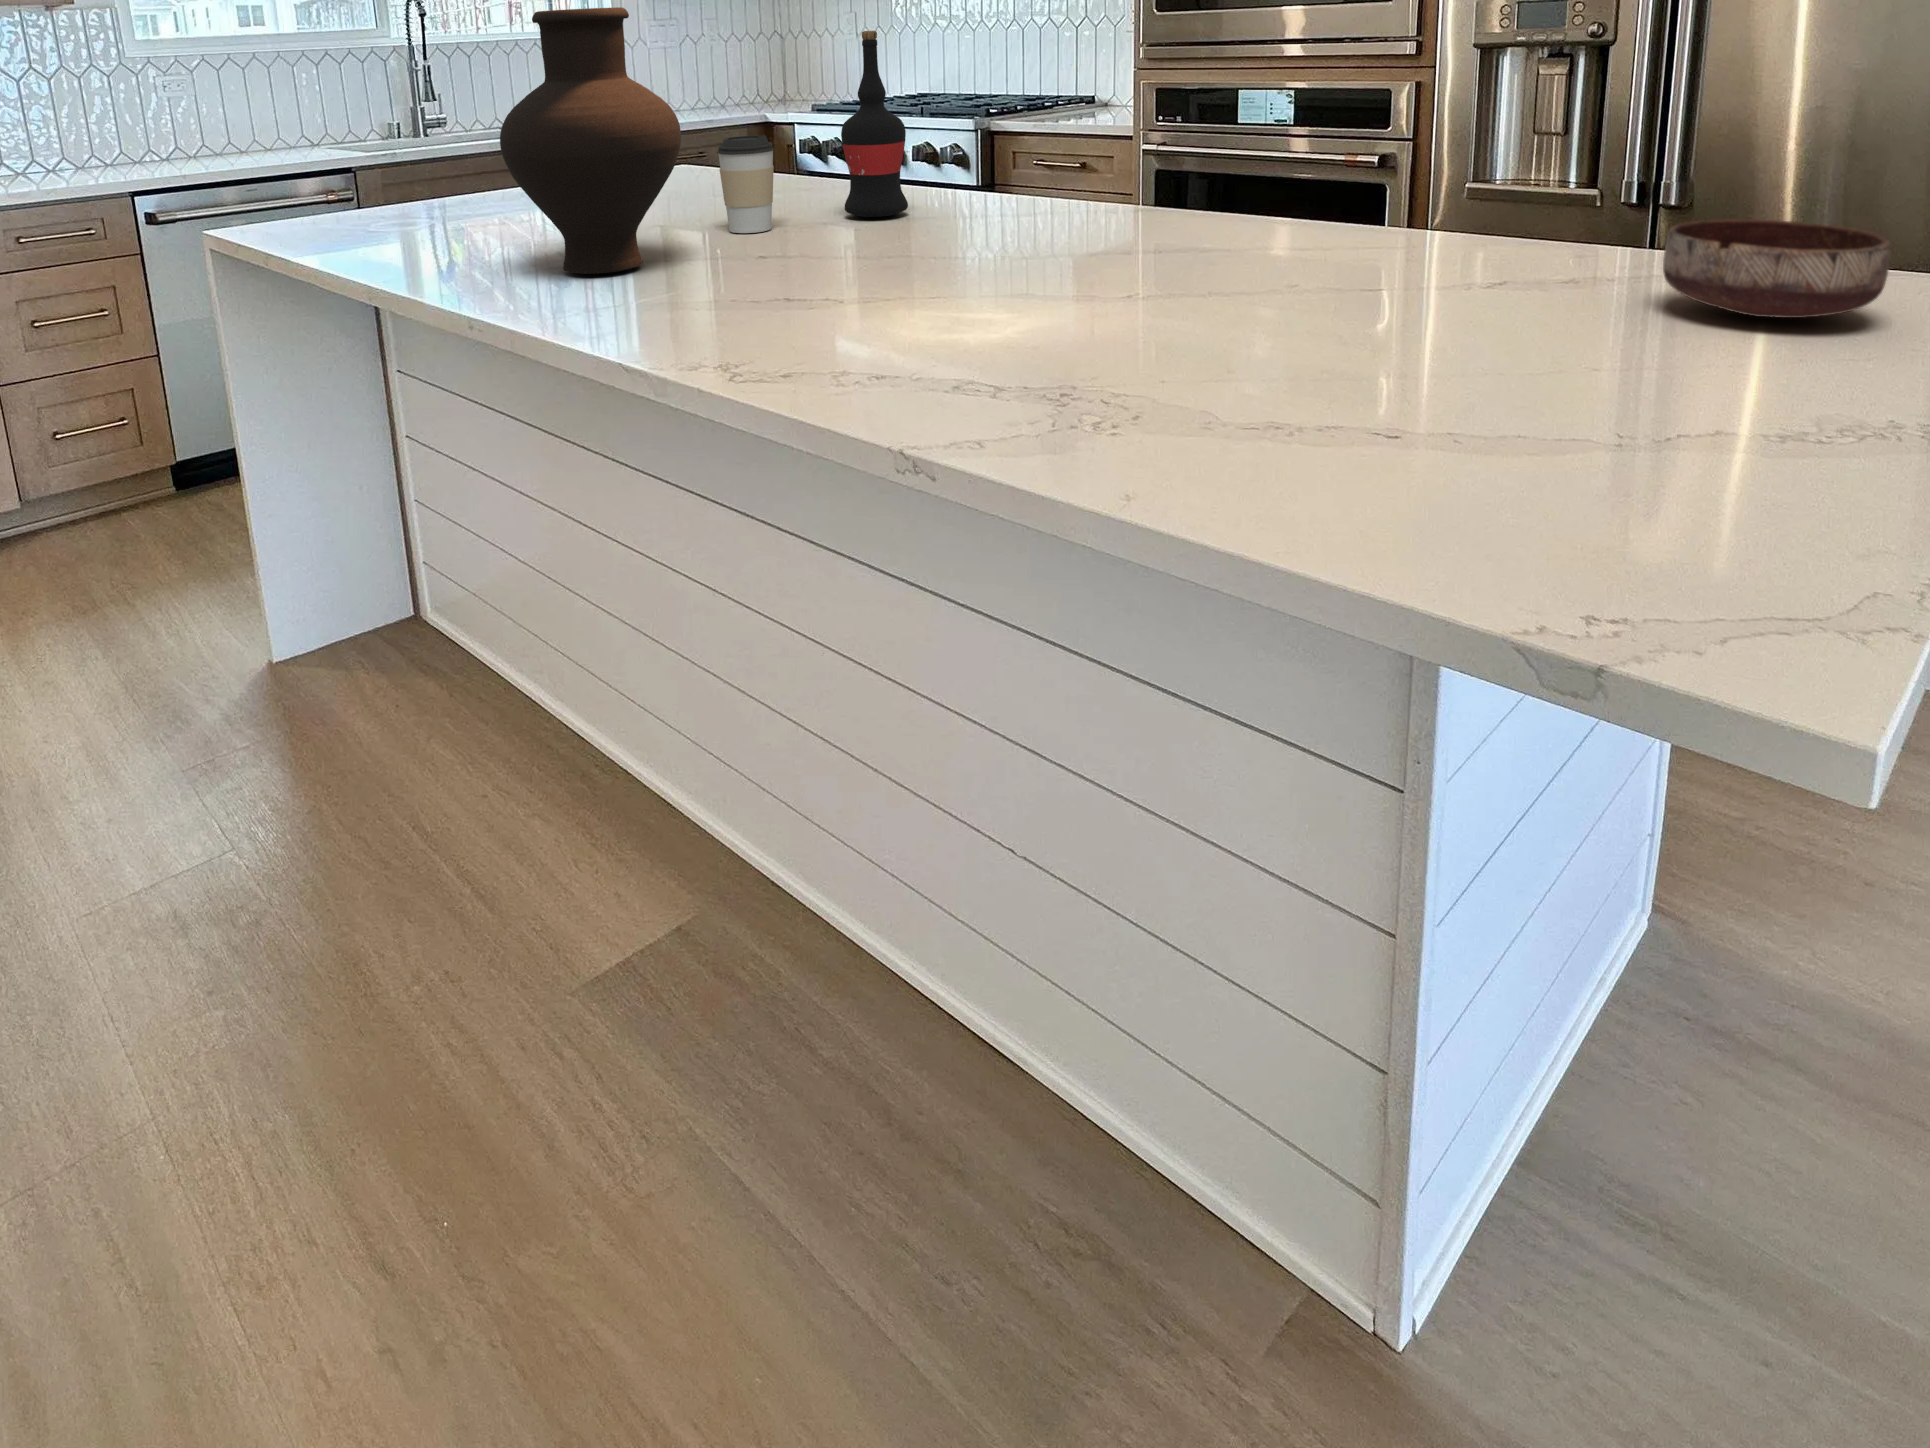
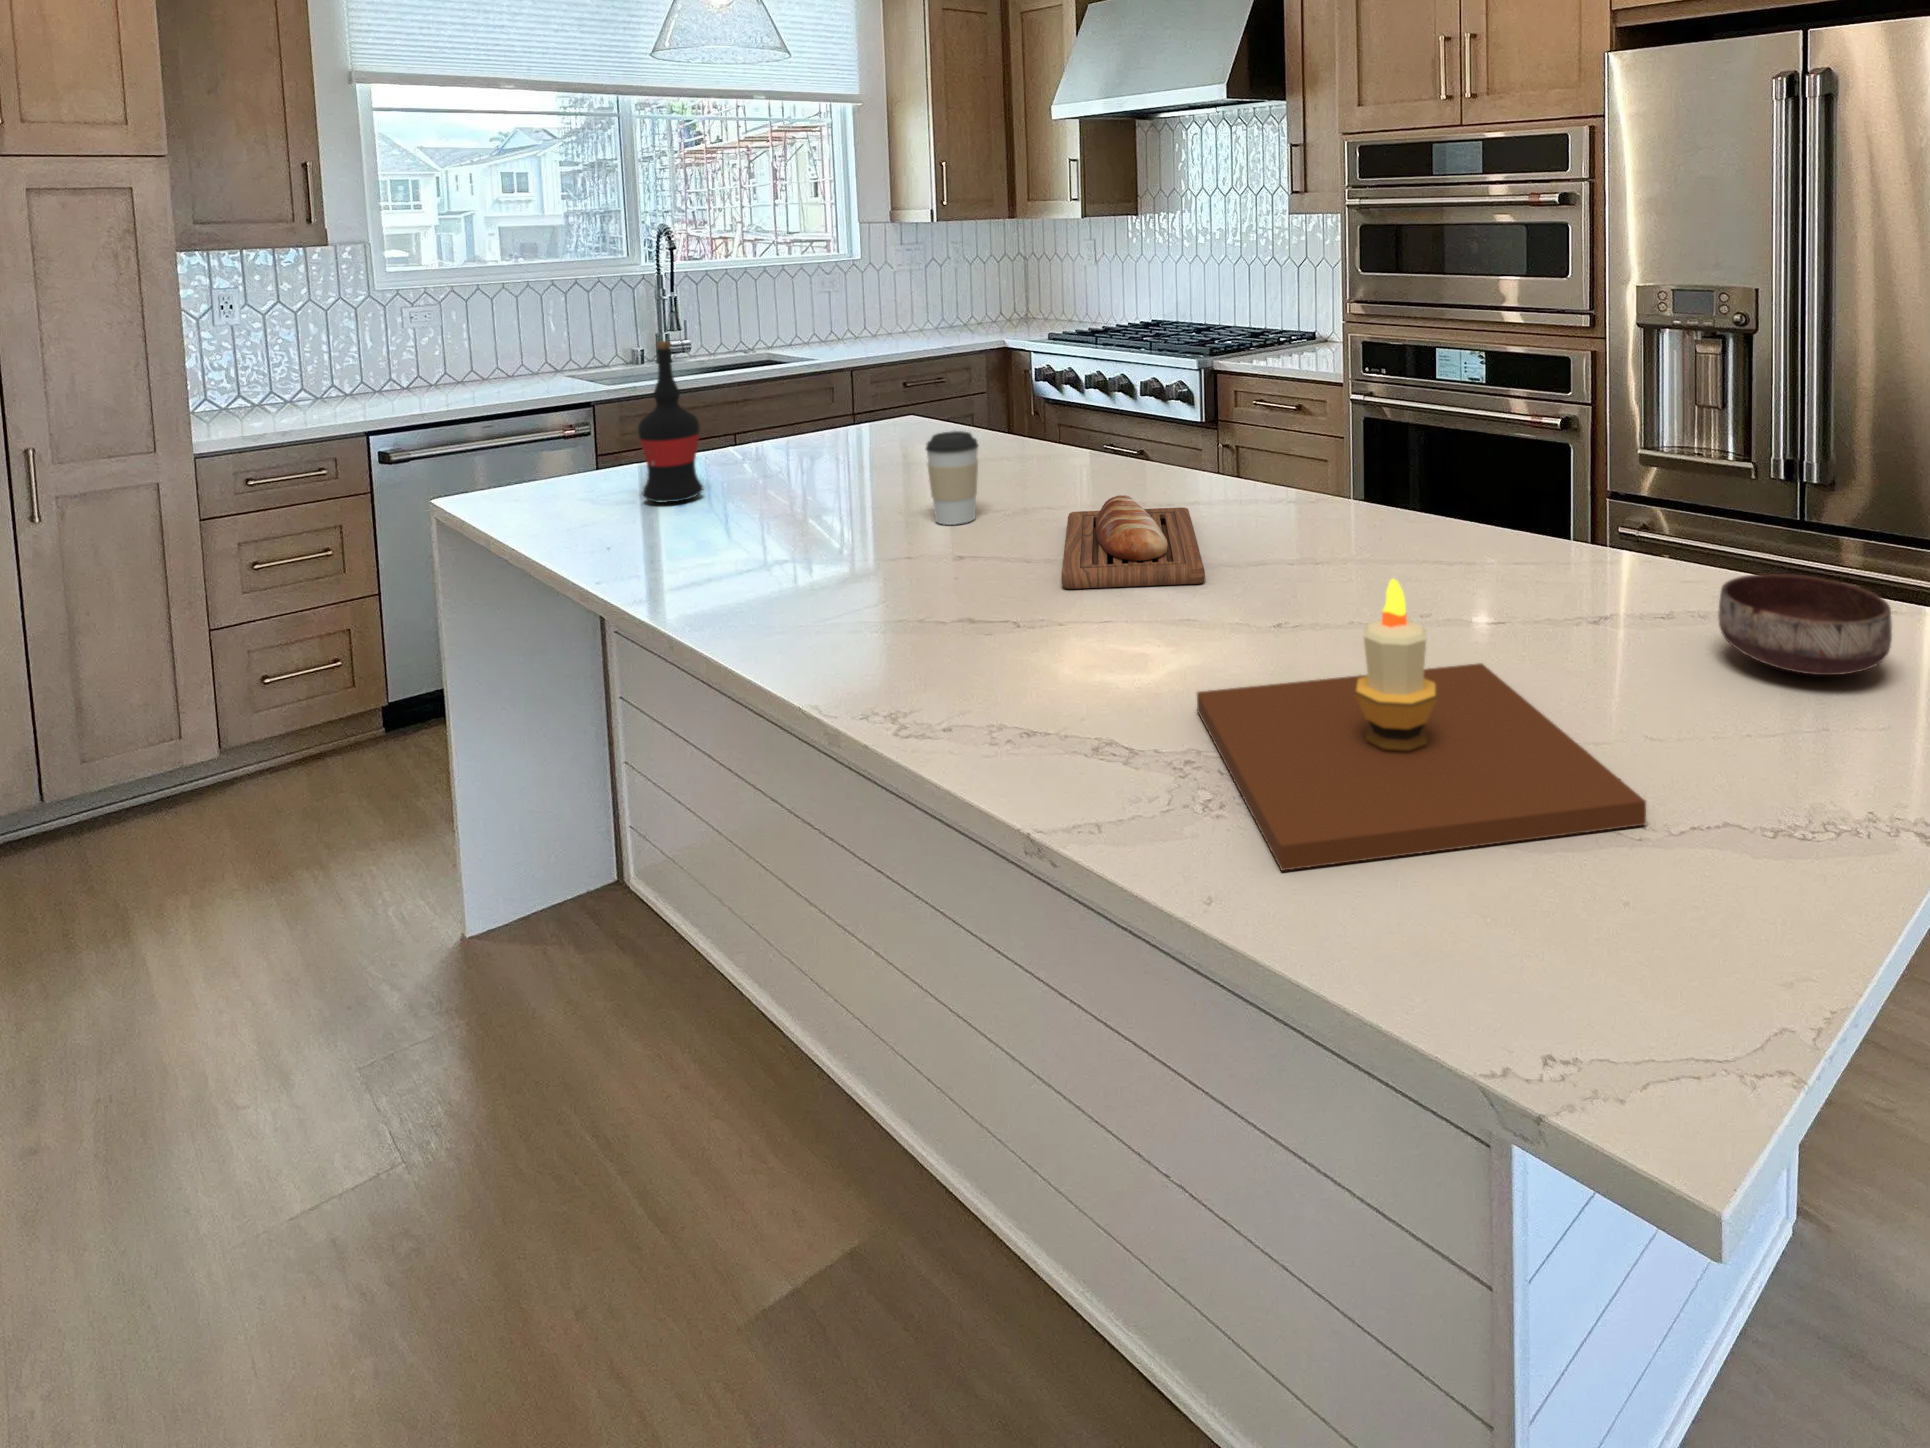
vase: present [500,7,681,274] -> none [716,335,885,581]
wine bottle: present [841,31,908,217] -> present [638,341,703,502]
candle: none [1067,178,1650,483] -> present [1197,579,1646,871]
bread loaf: none [873,193,1038,274] -> present [1062,495,1205,589]

